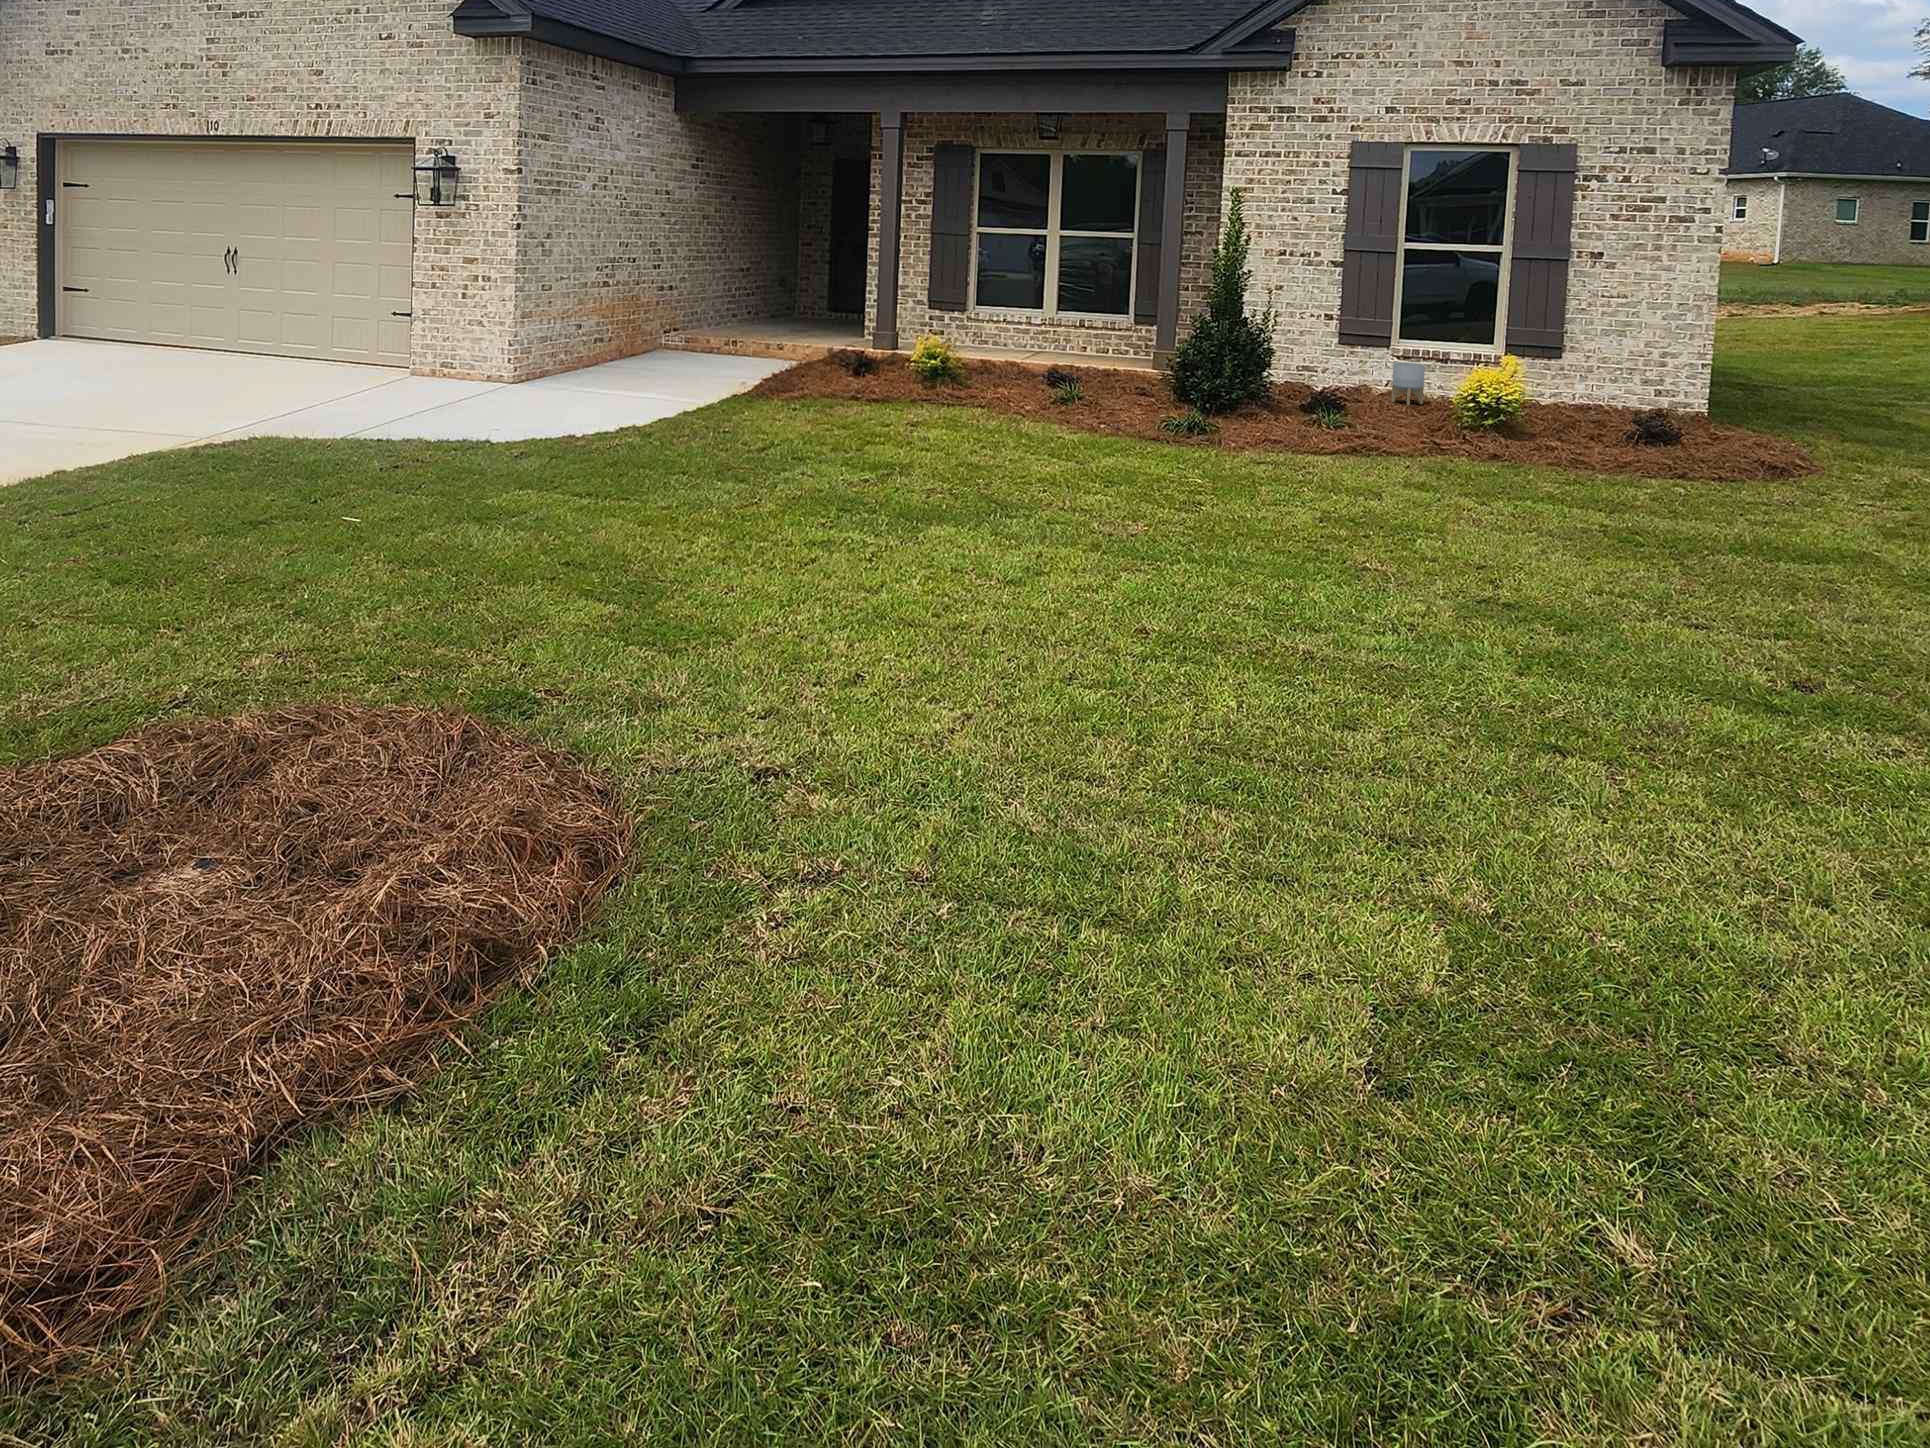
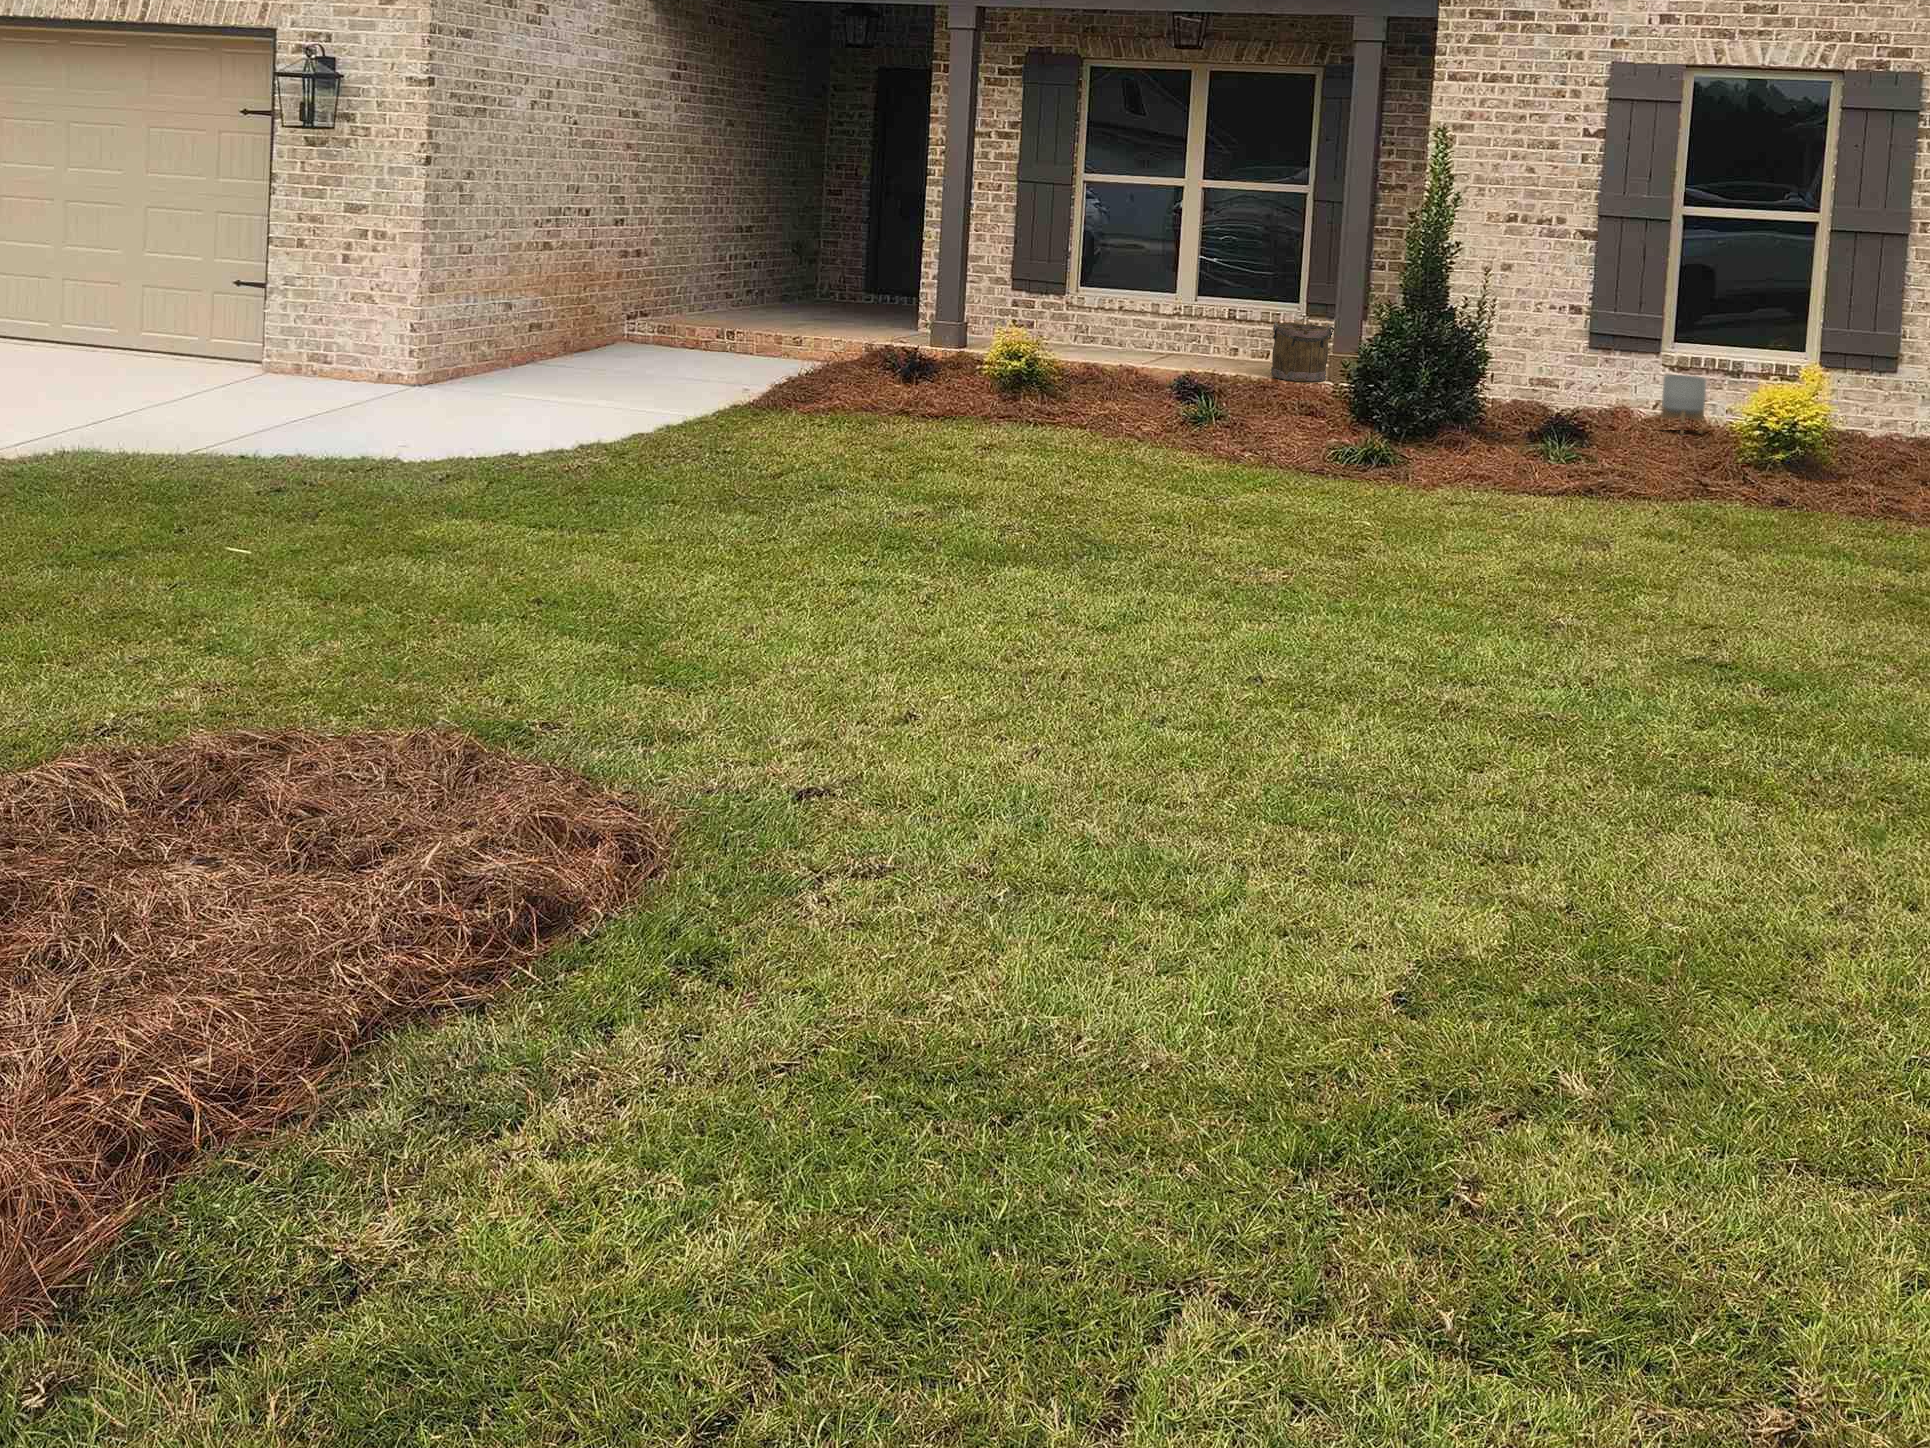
bucket: none [1107,328,1151,369] -> present [1271,322,1334,382]

